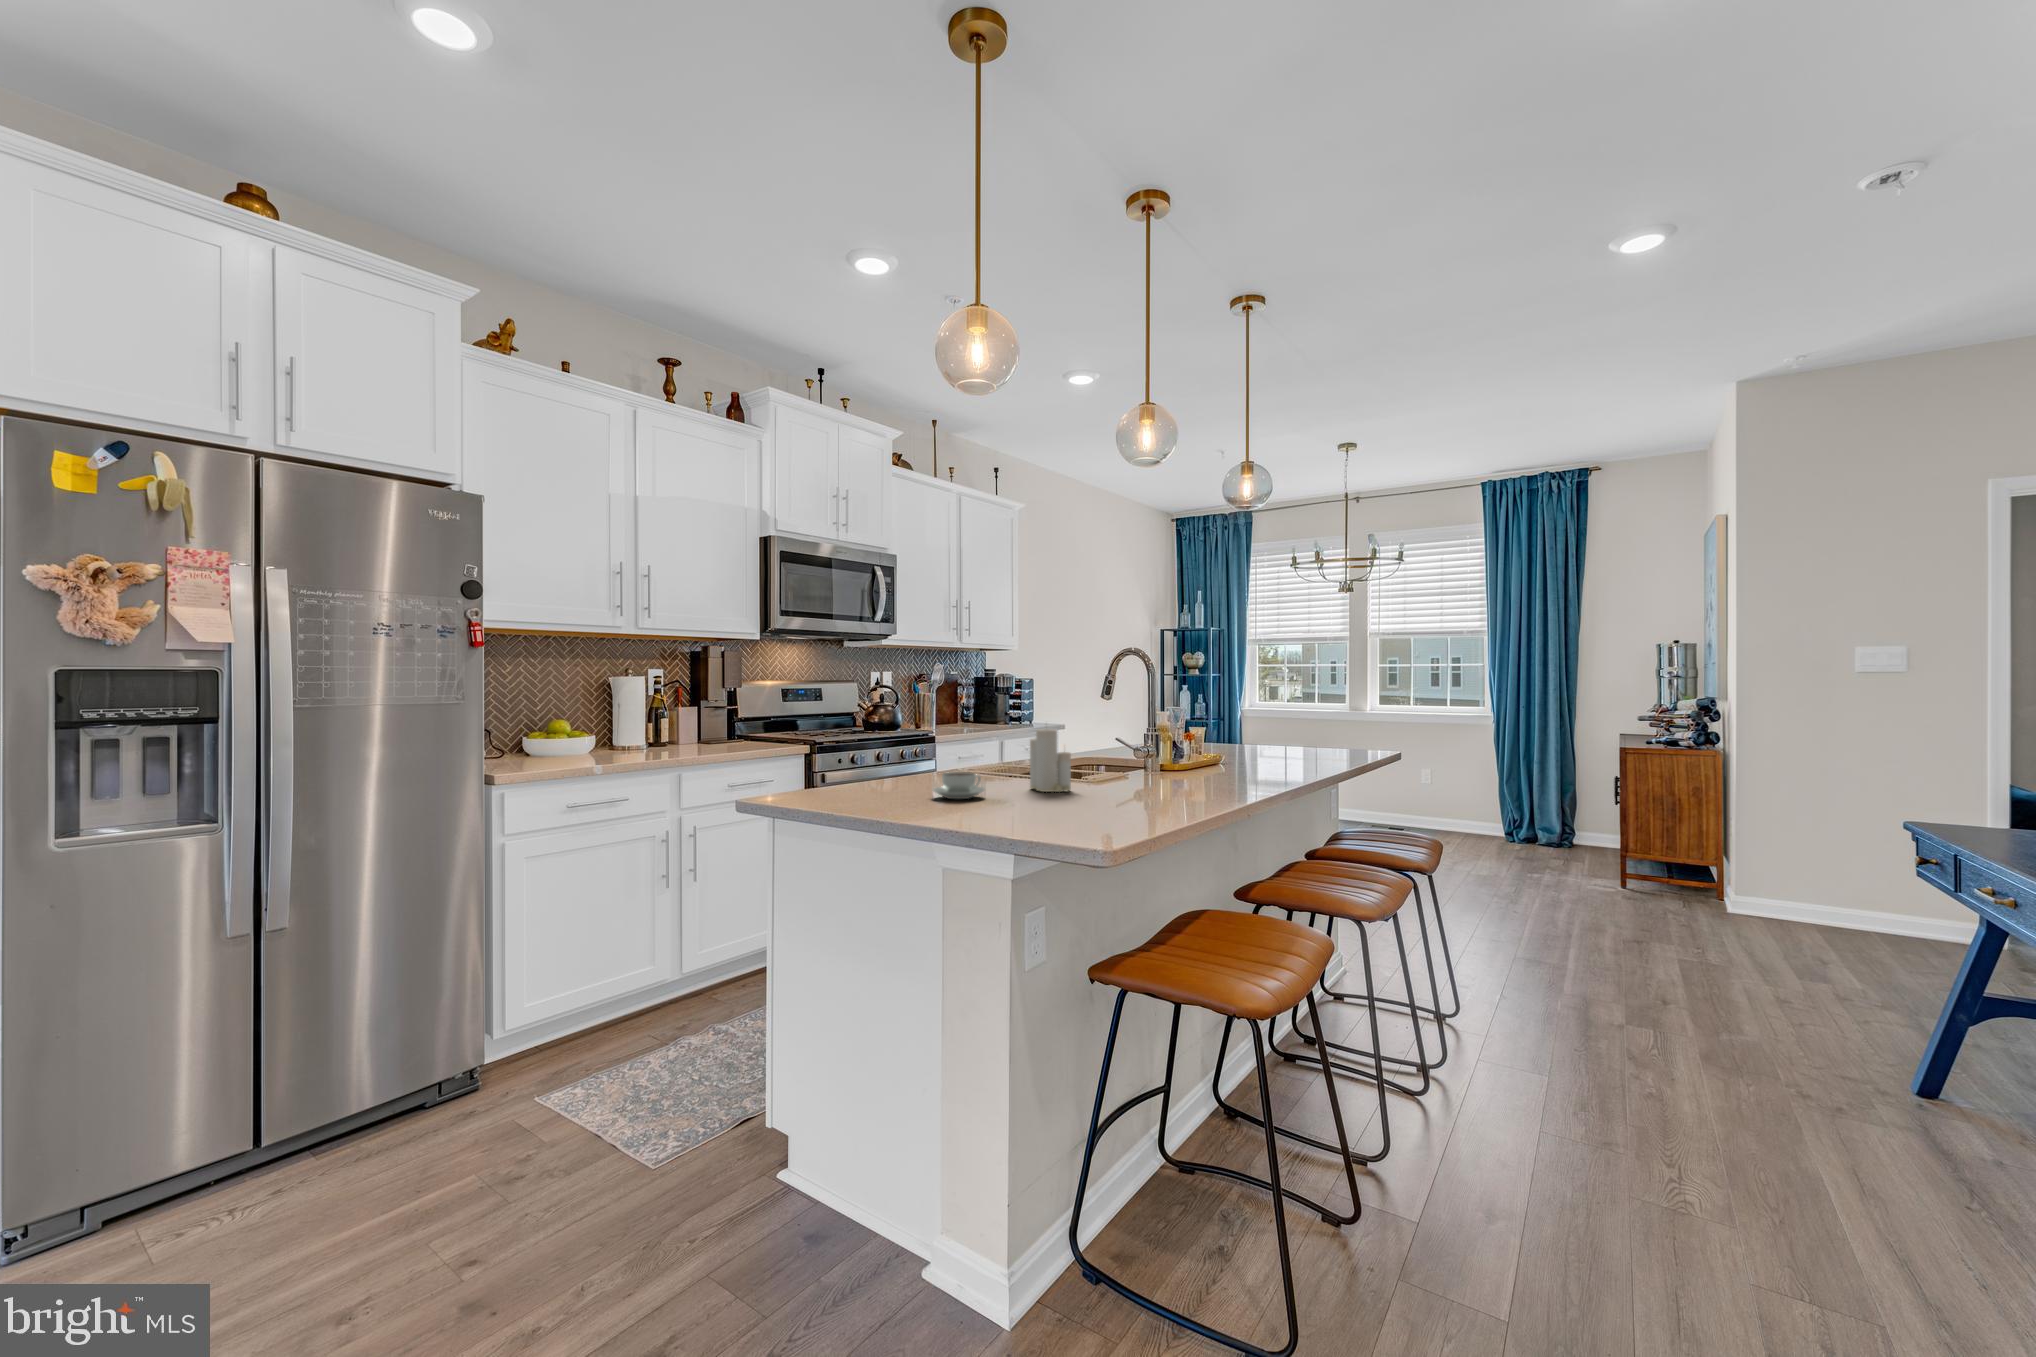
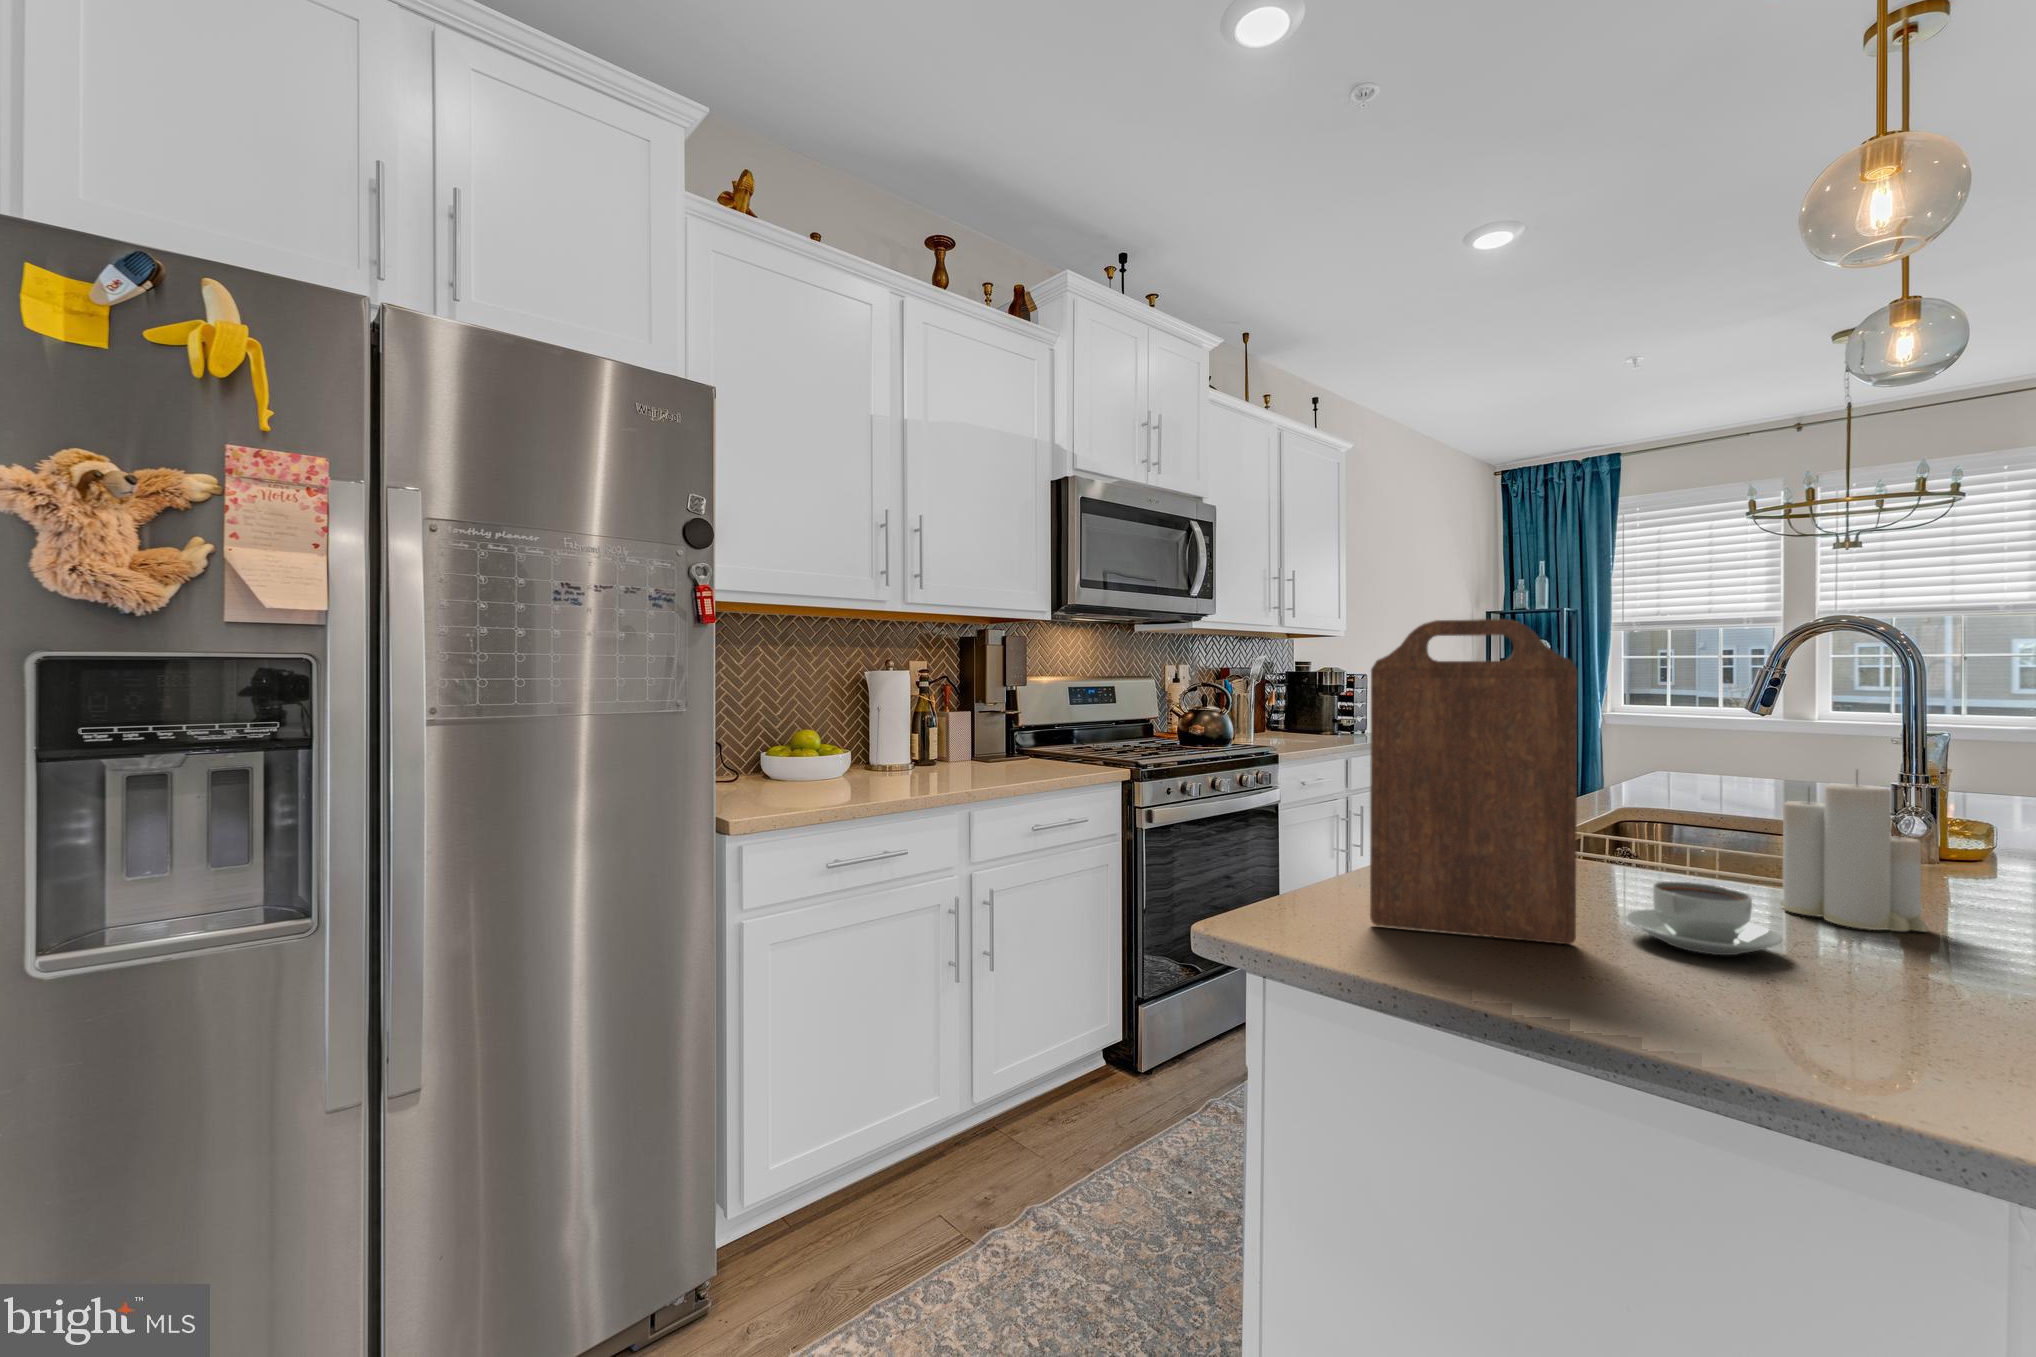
cutting board: none [825,655,906,799] -> present [1370,619,1577,944]

